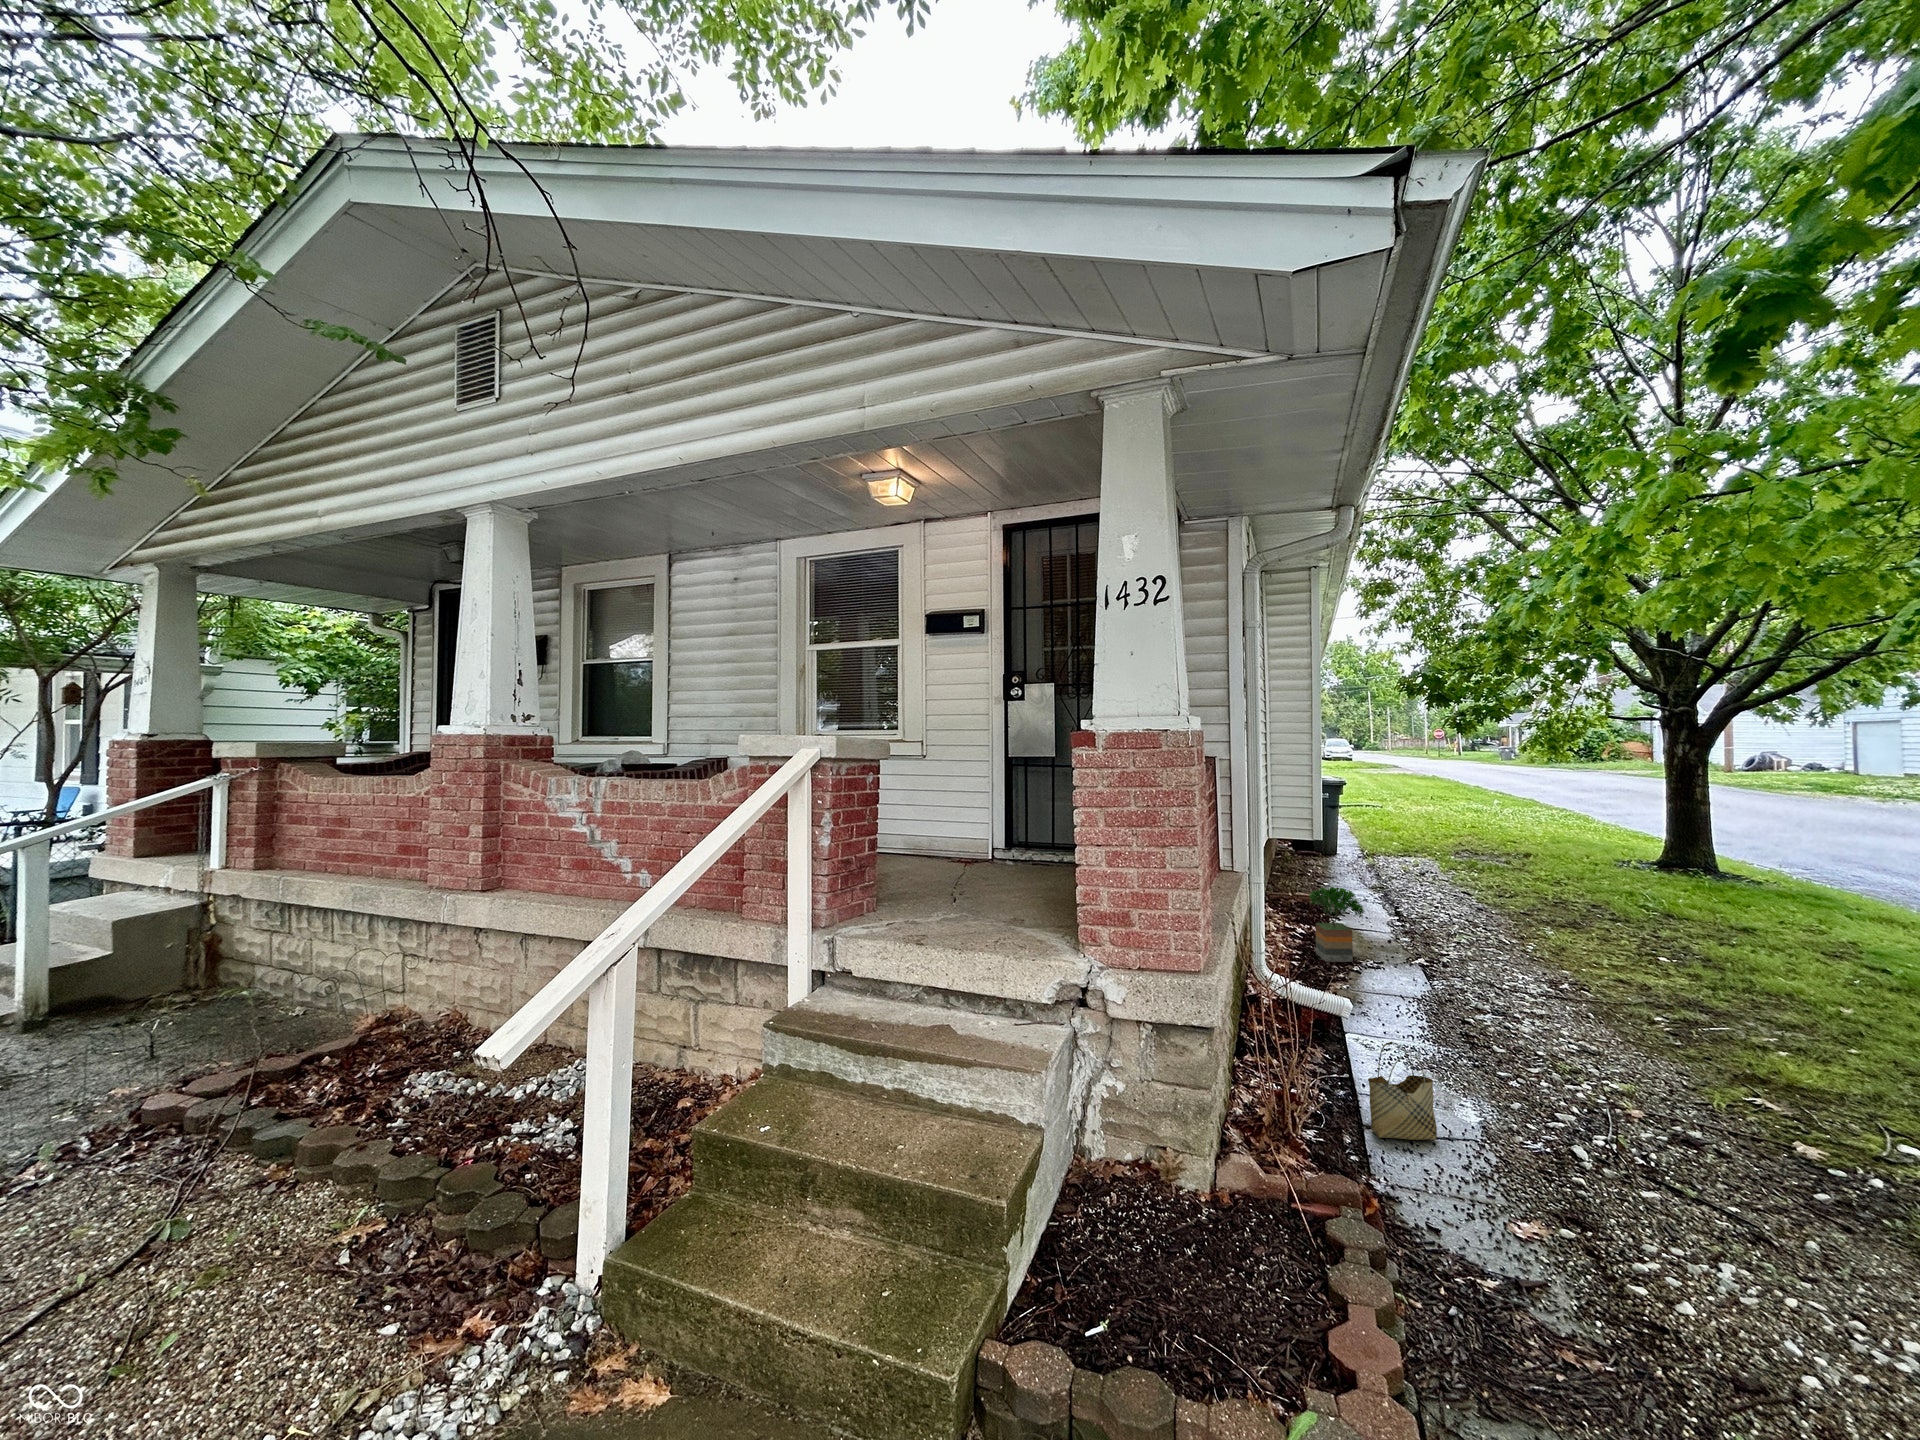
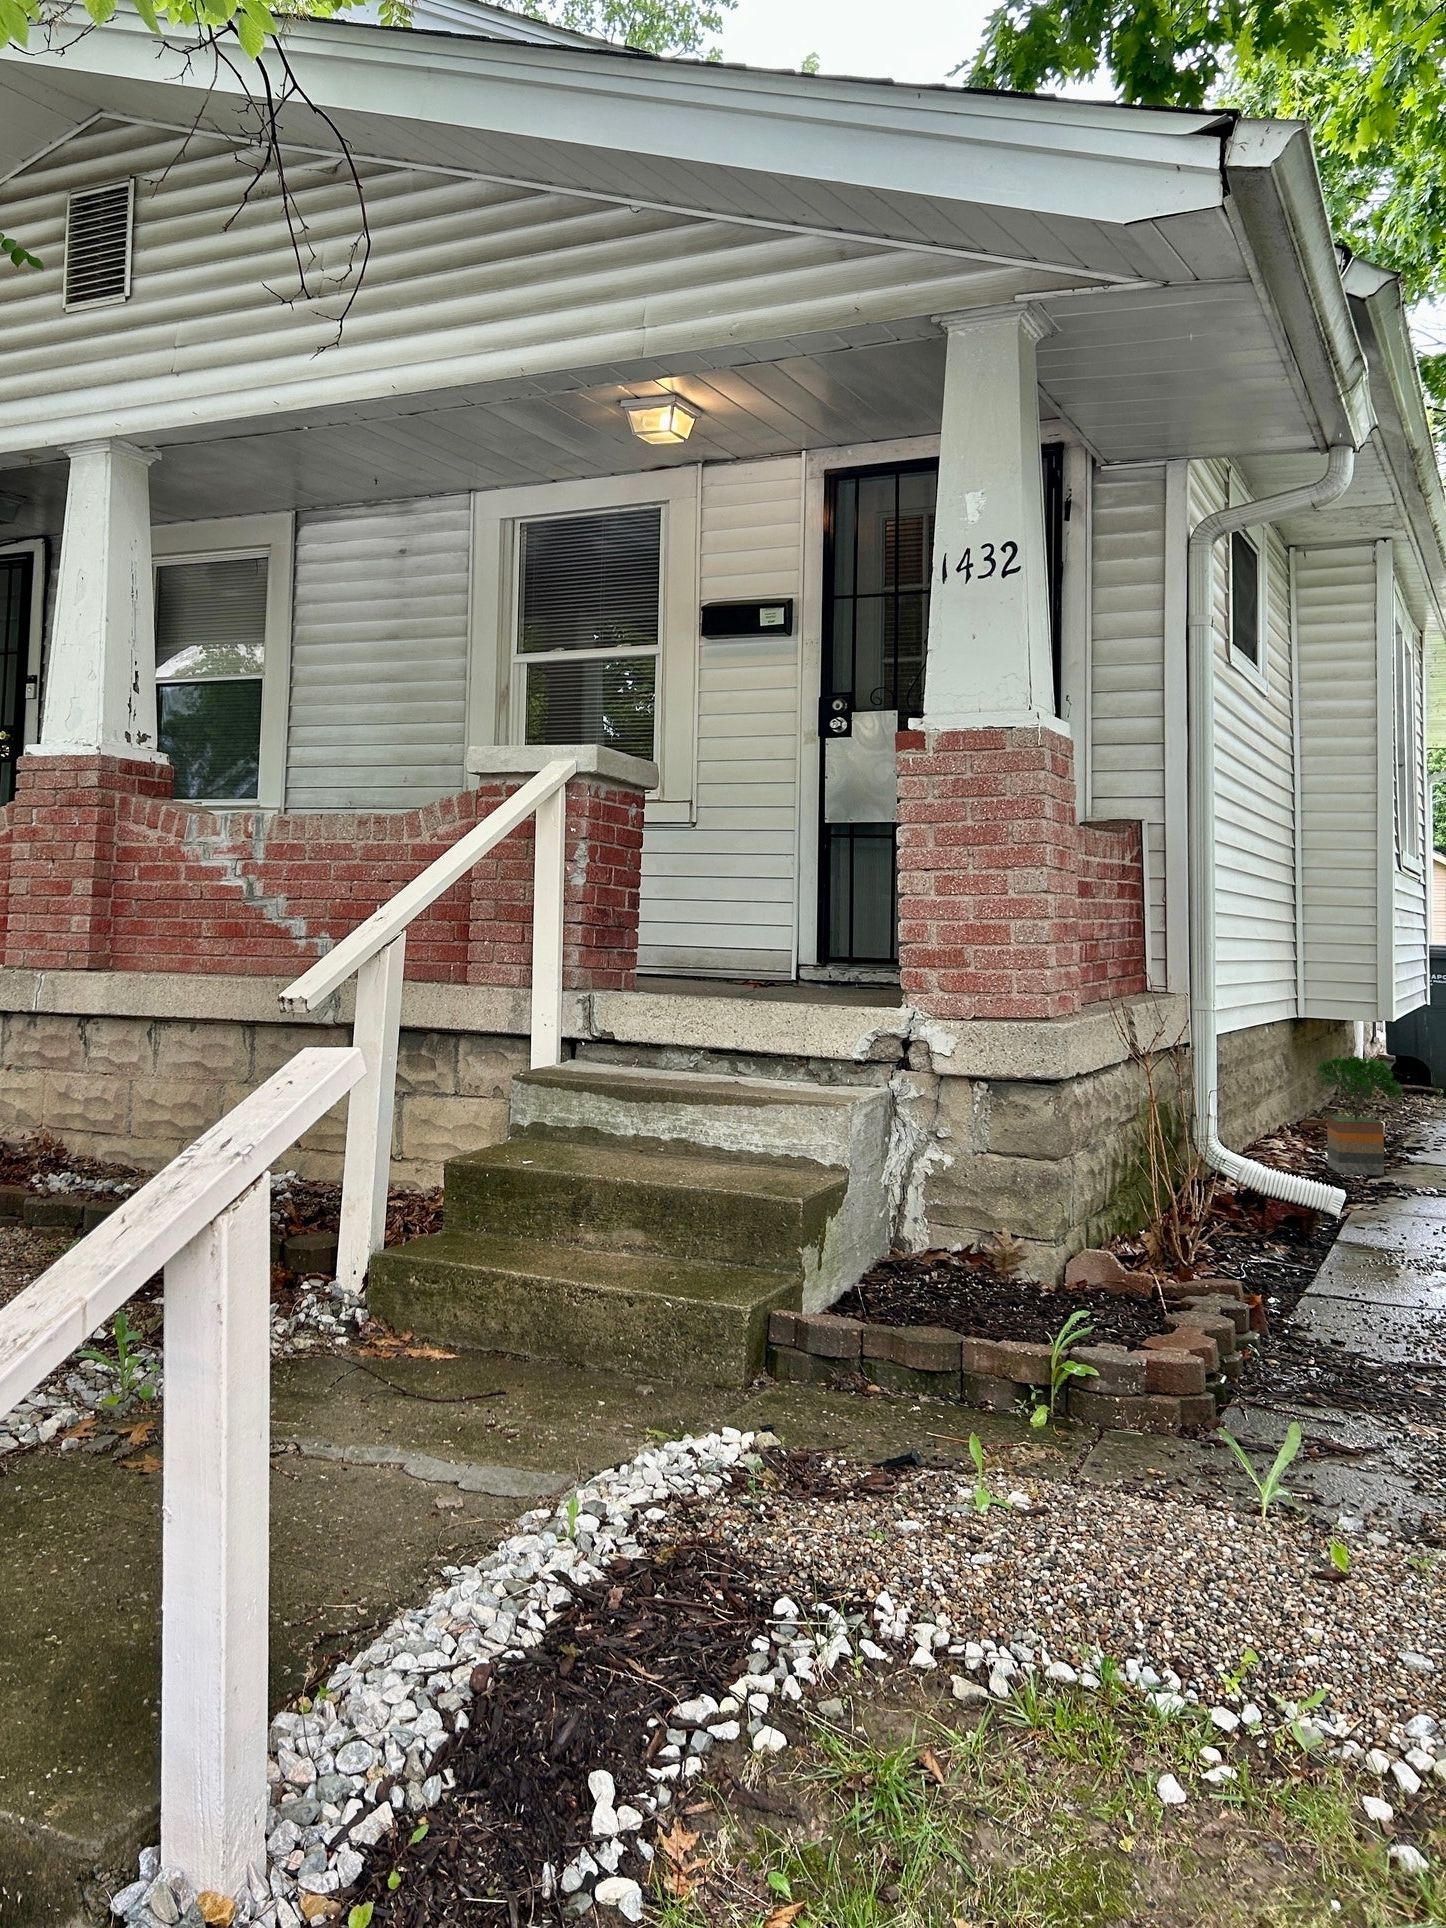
woven basket: present [1368,1042,1437,1140] -> none [1298,1173,1389,1297]

